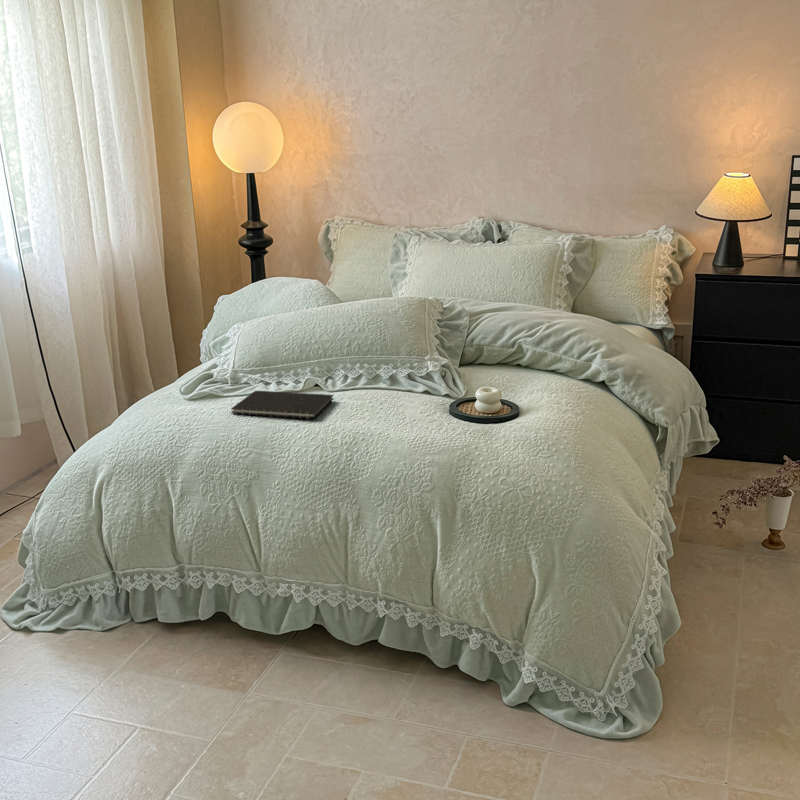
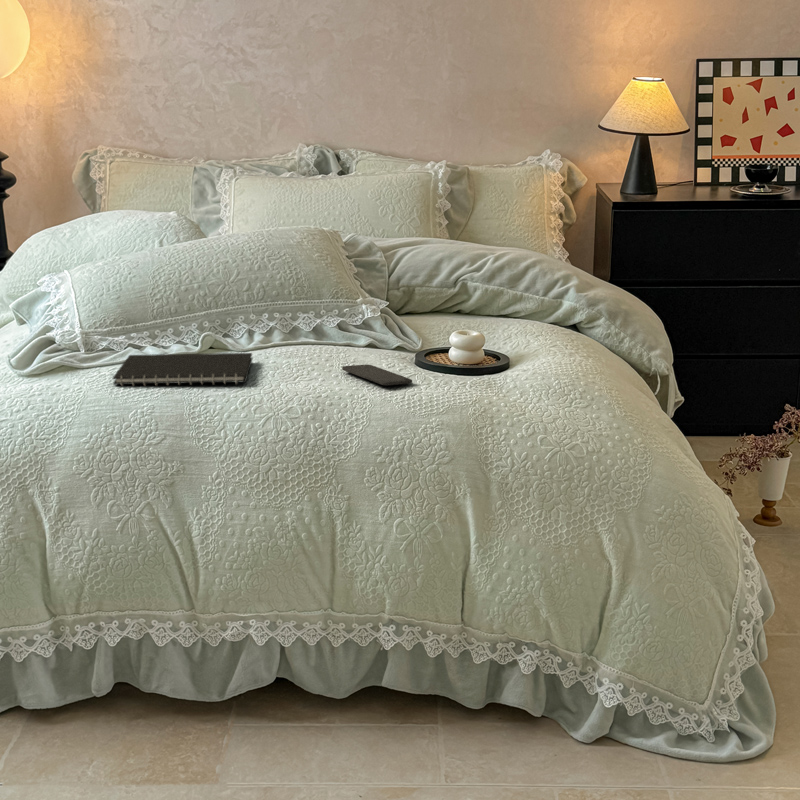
smartphone: none [387,409,428,429] -> present [342,365,412,385]

